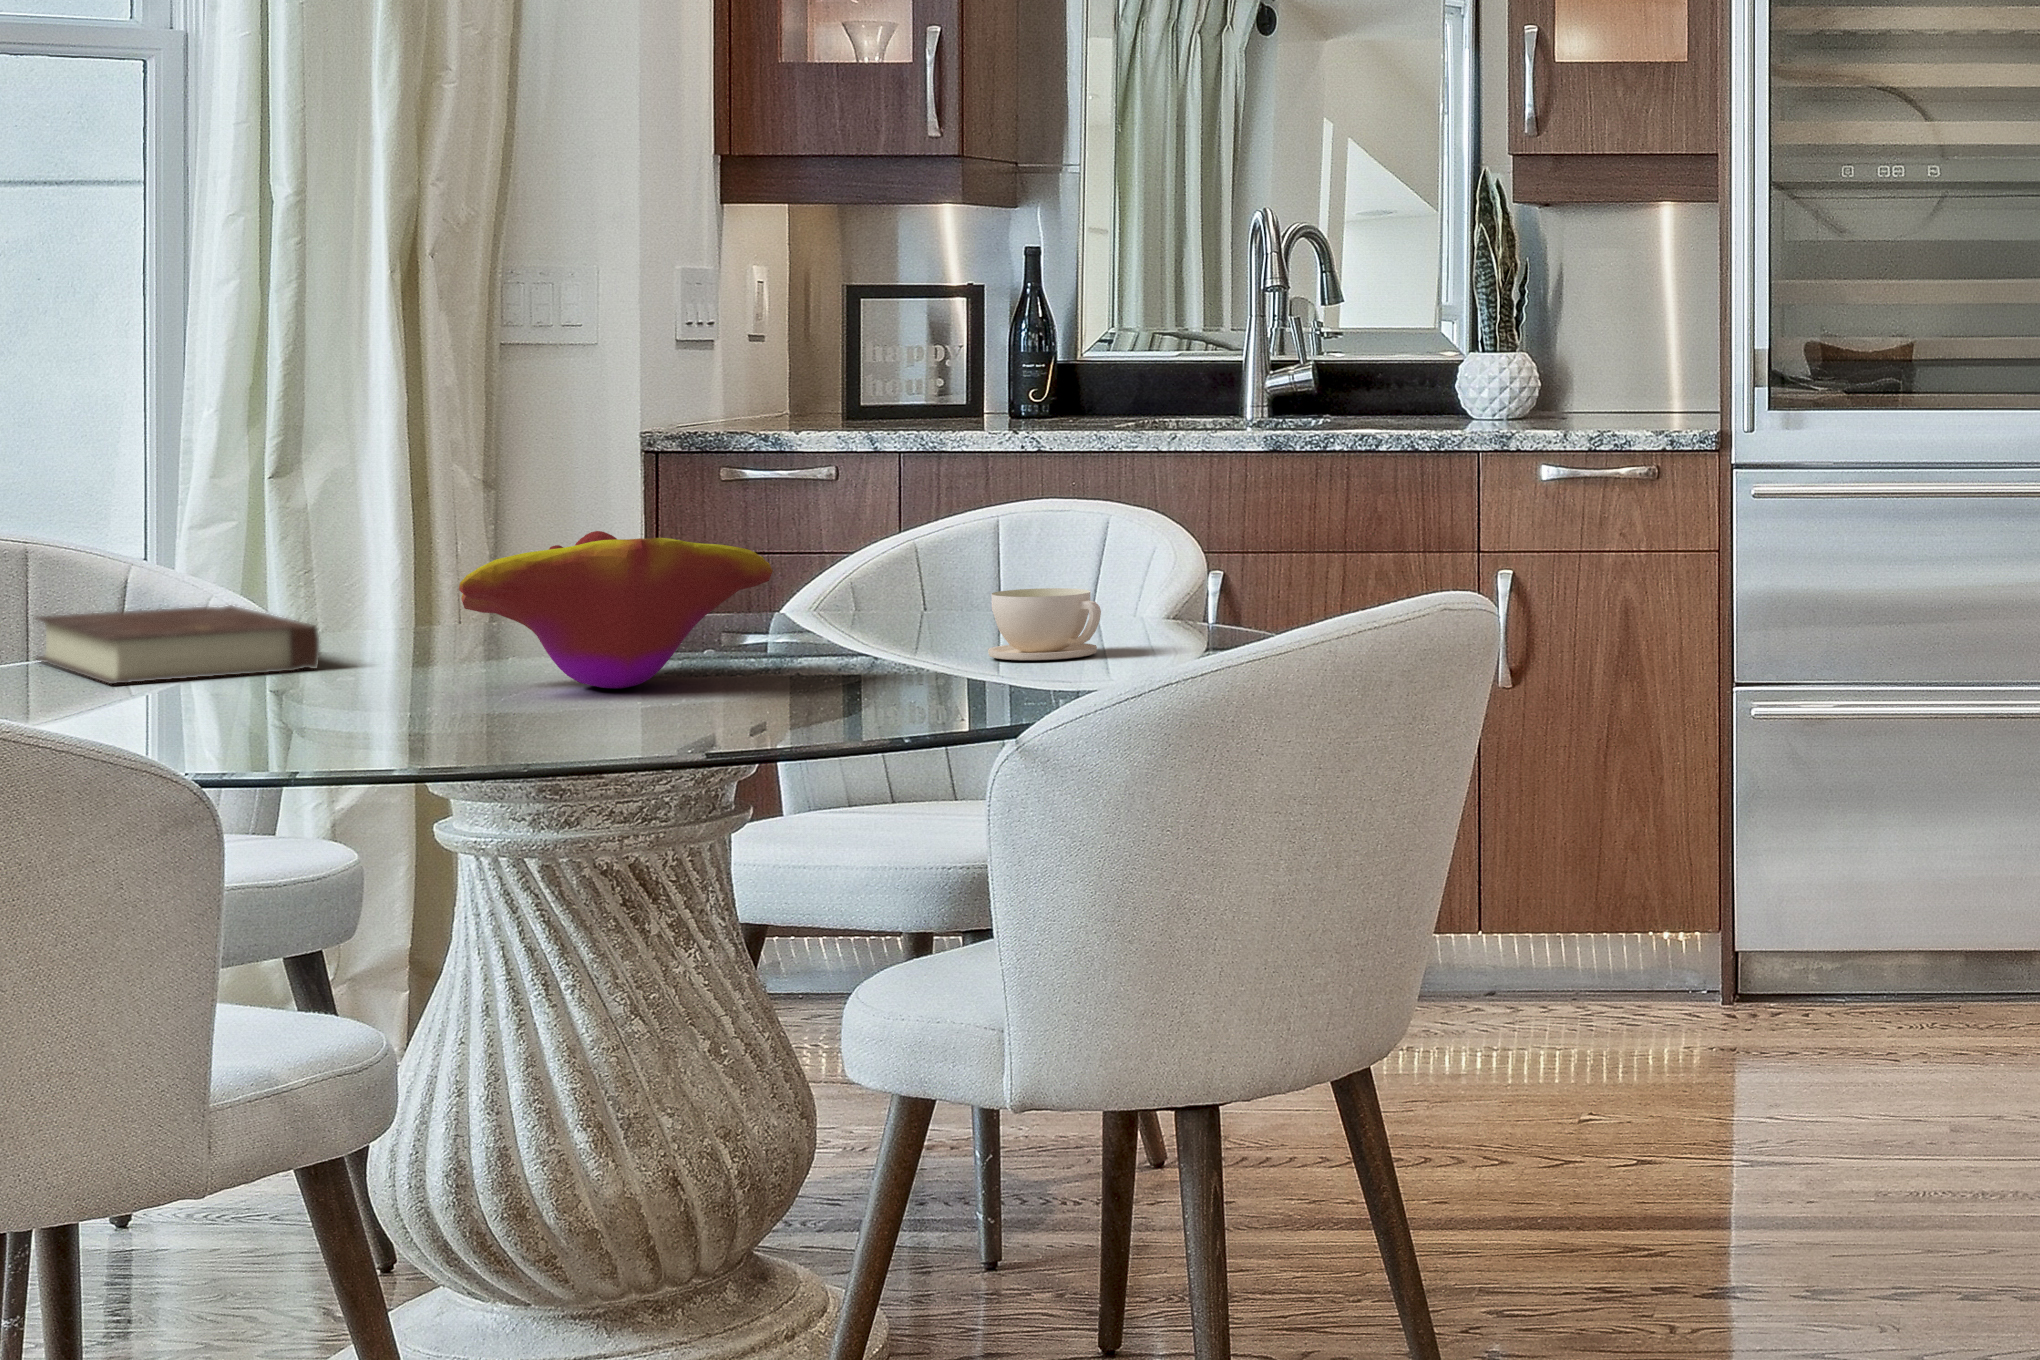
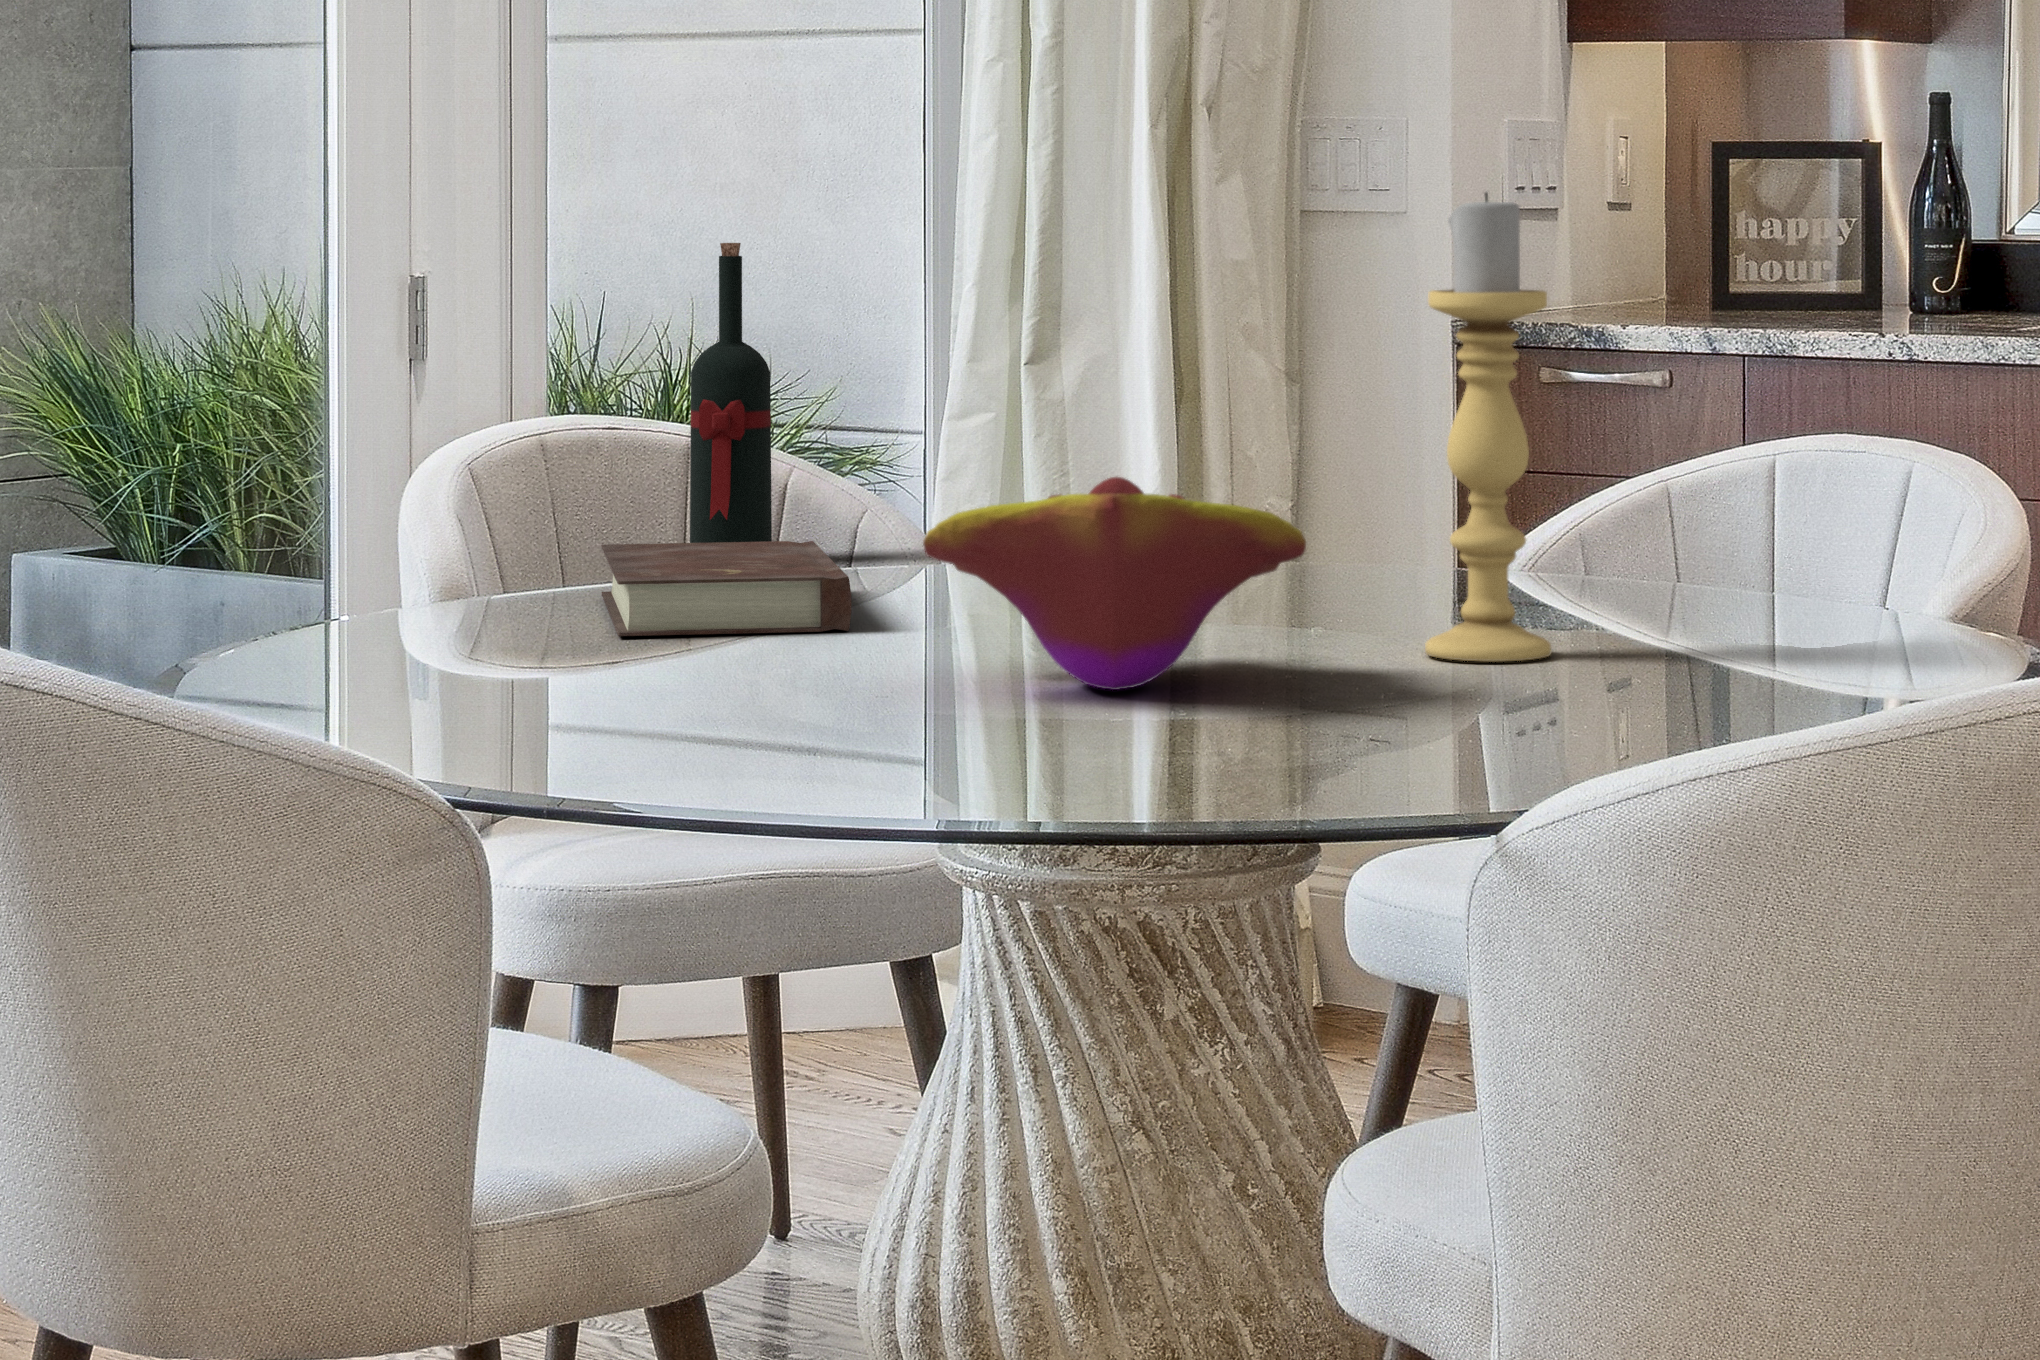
candle holder: none [829,314,926,656] -> present [1425,192,1551,662]
wine bottle: none [68,363,151,634] -> present [690,243,772,543]
coffee cup: present [988,588,1101,660] -> none [1610,580,1759,685]

